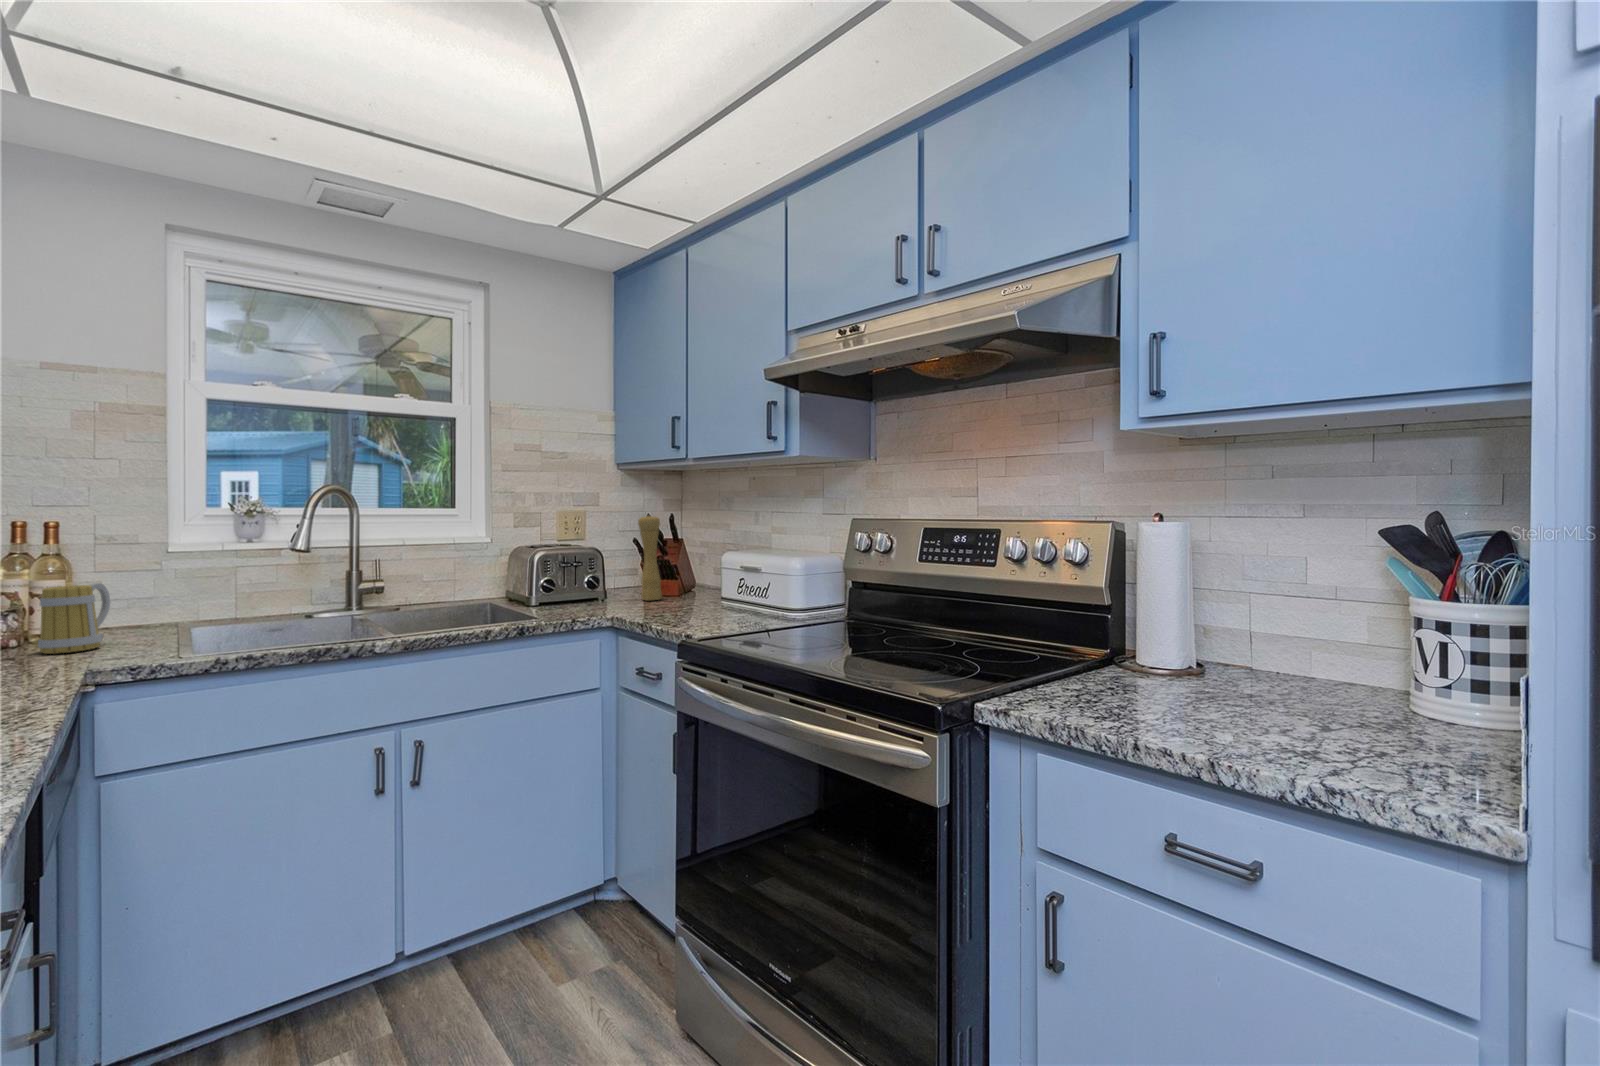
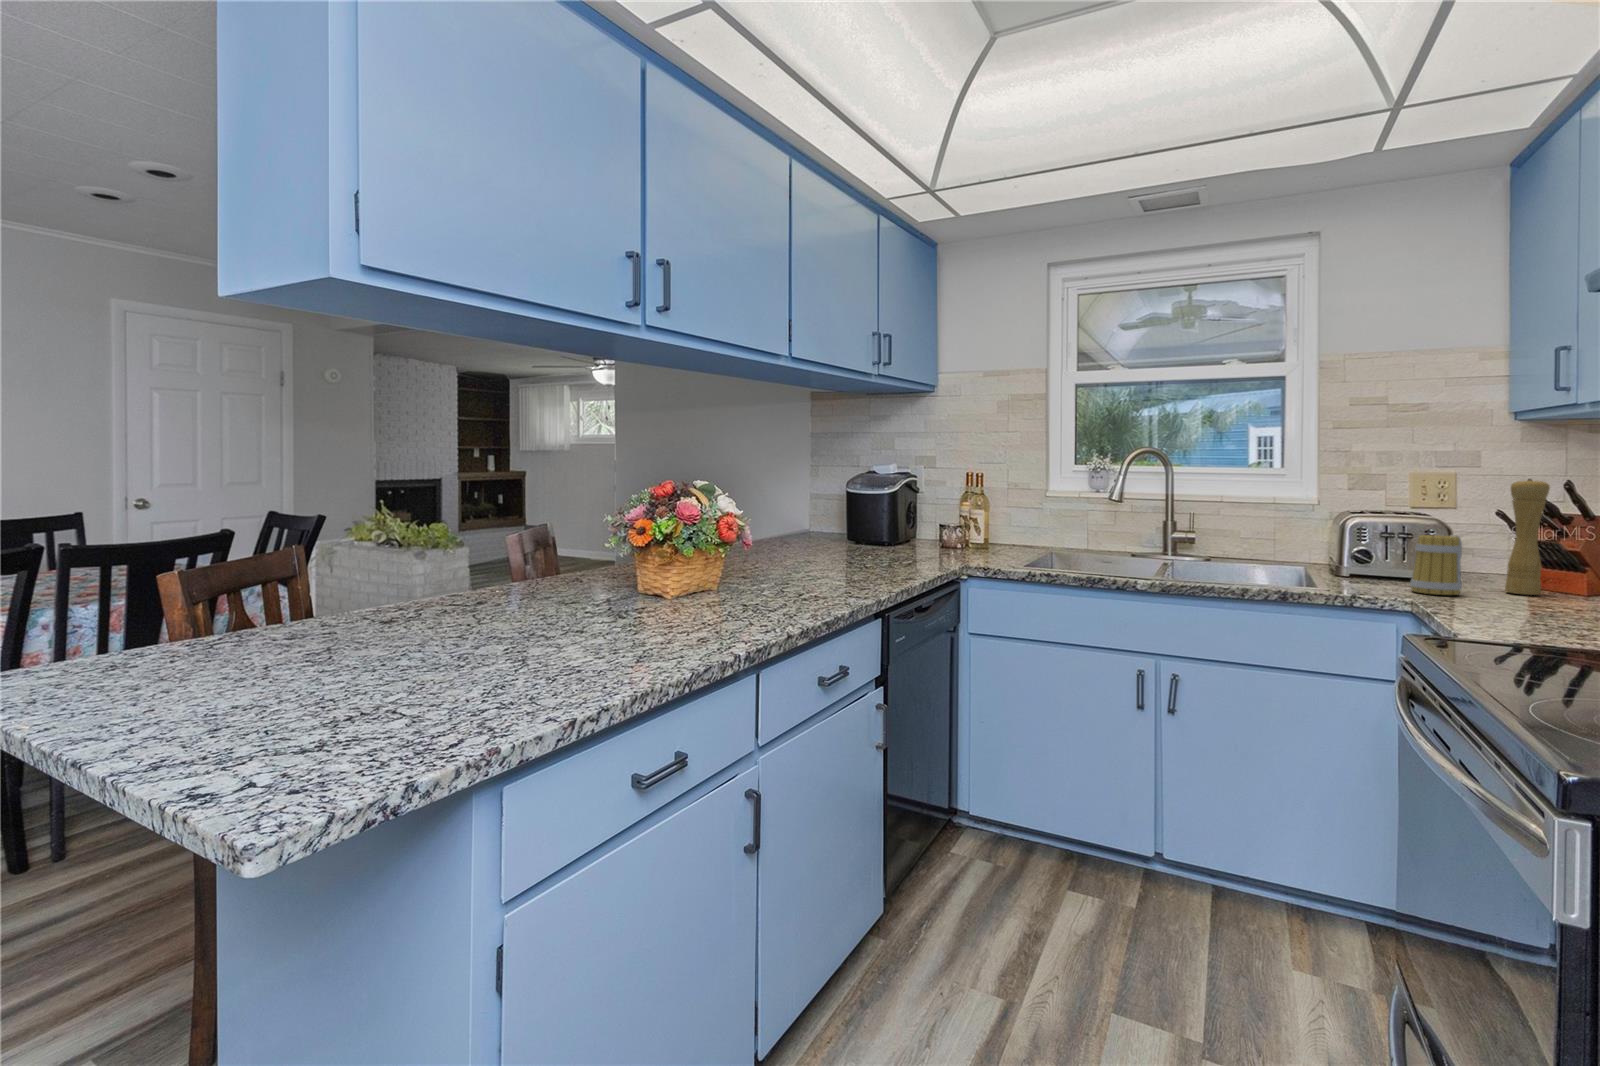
mug: present [38,583,110,654] -> present [1410,535,1462,595]

